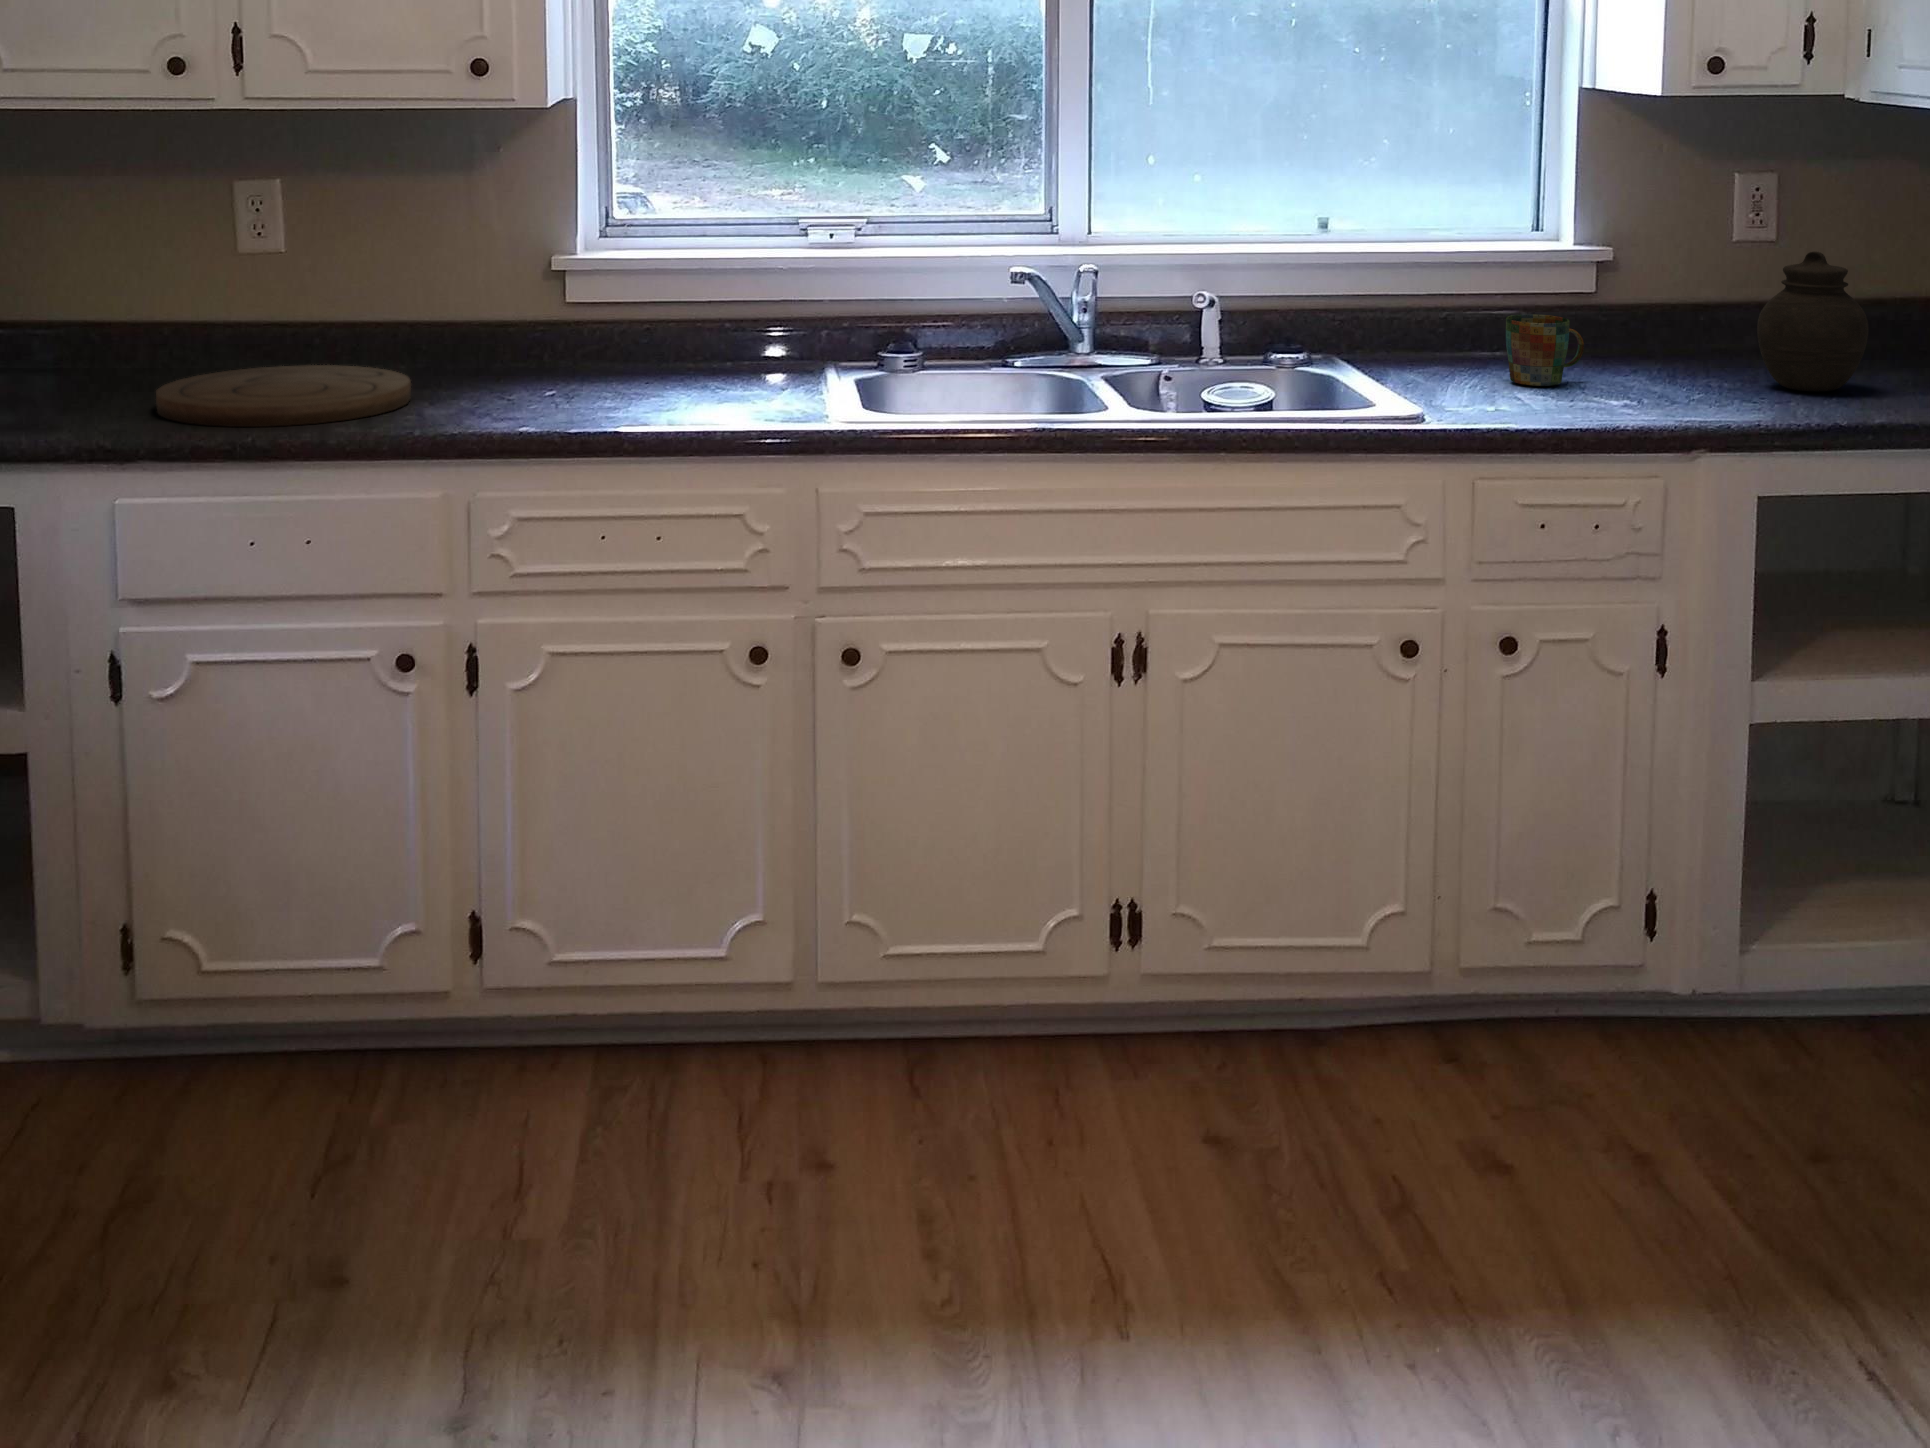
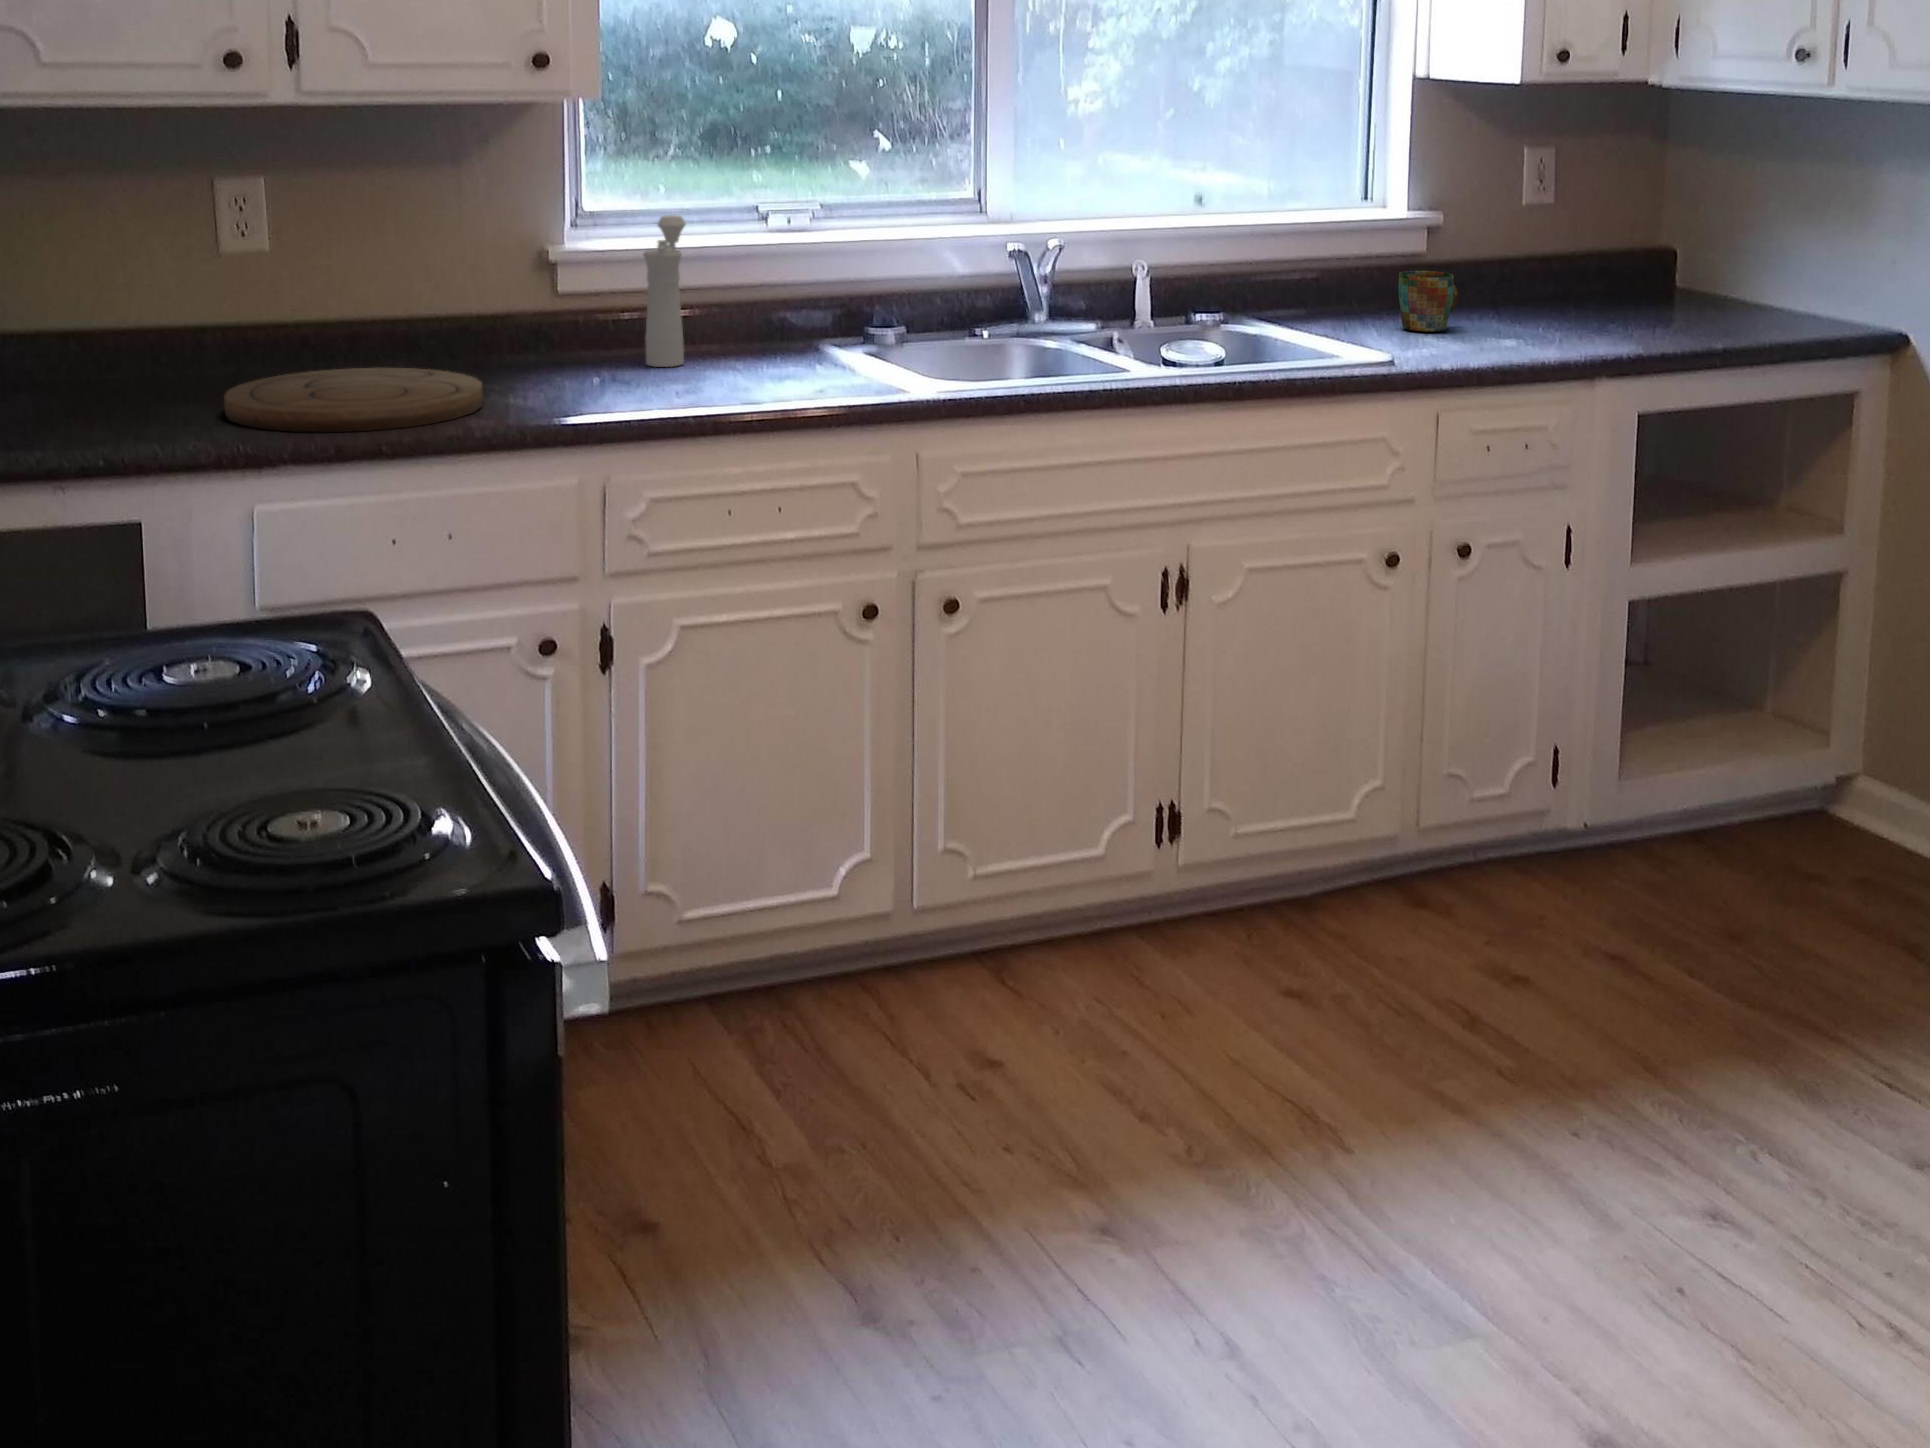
pepper mill: none [630,225,697,380] -> present [643,215,686,367]
jar: present [1757,251,1869,391] -> none [1588,210,1676,325]

